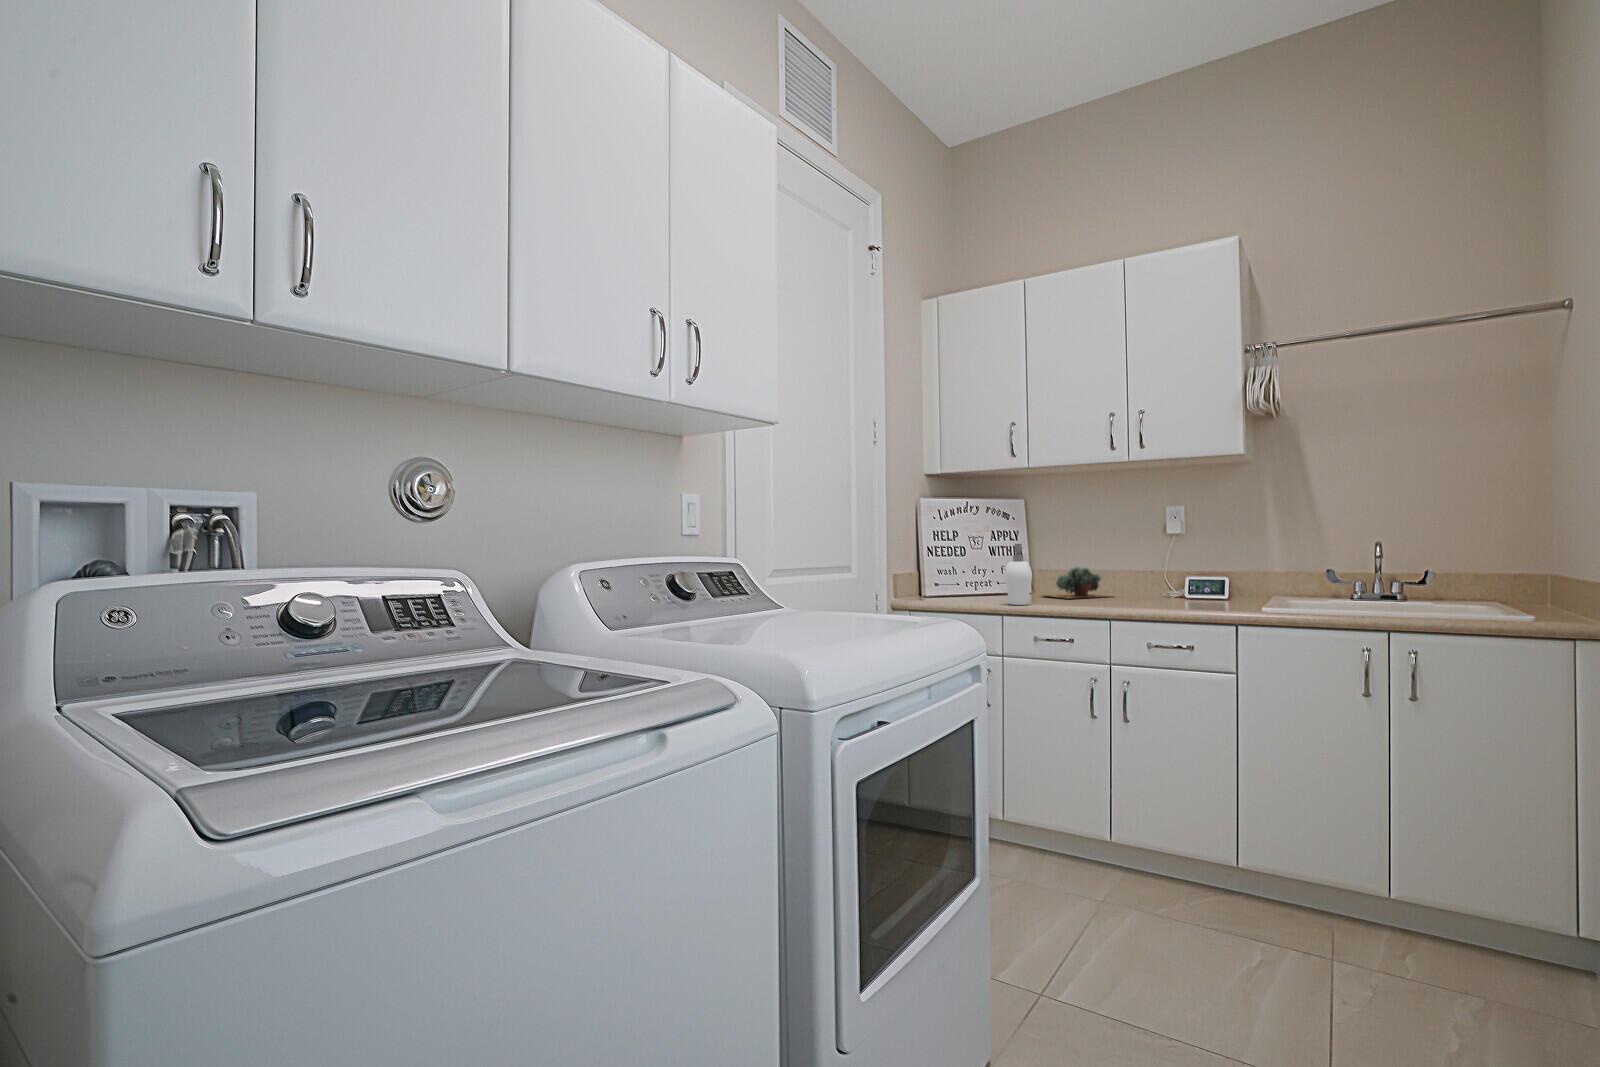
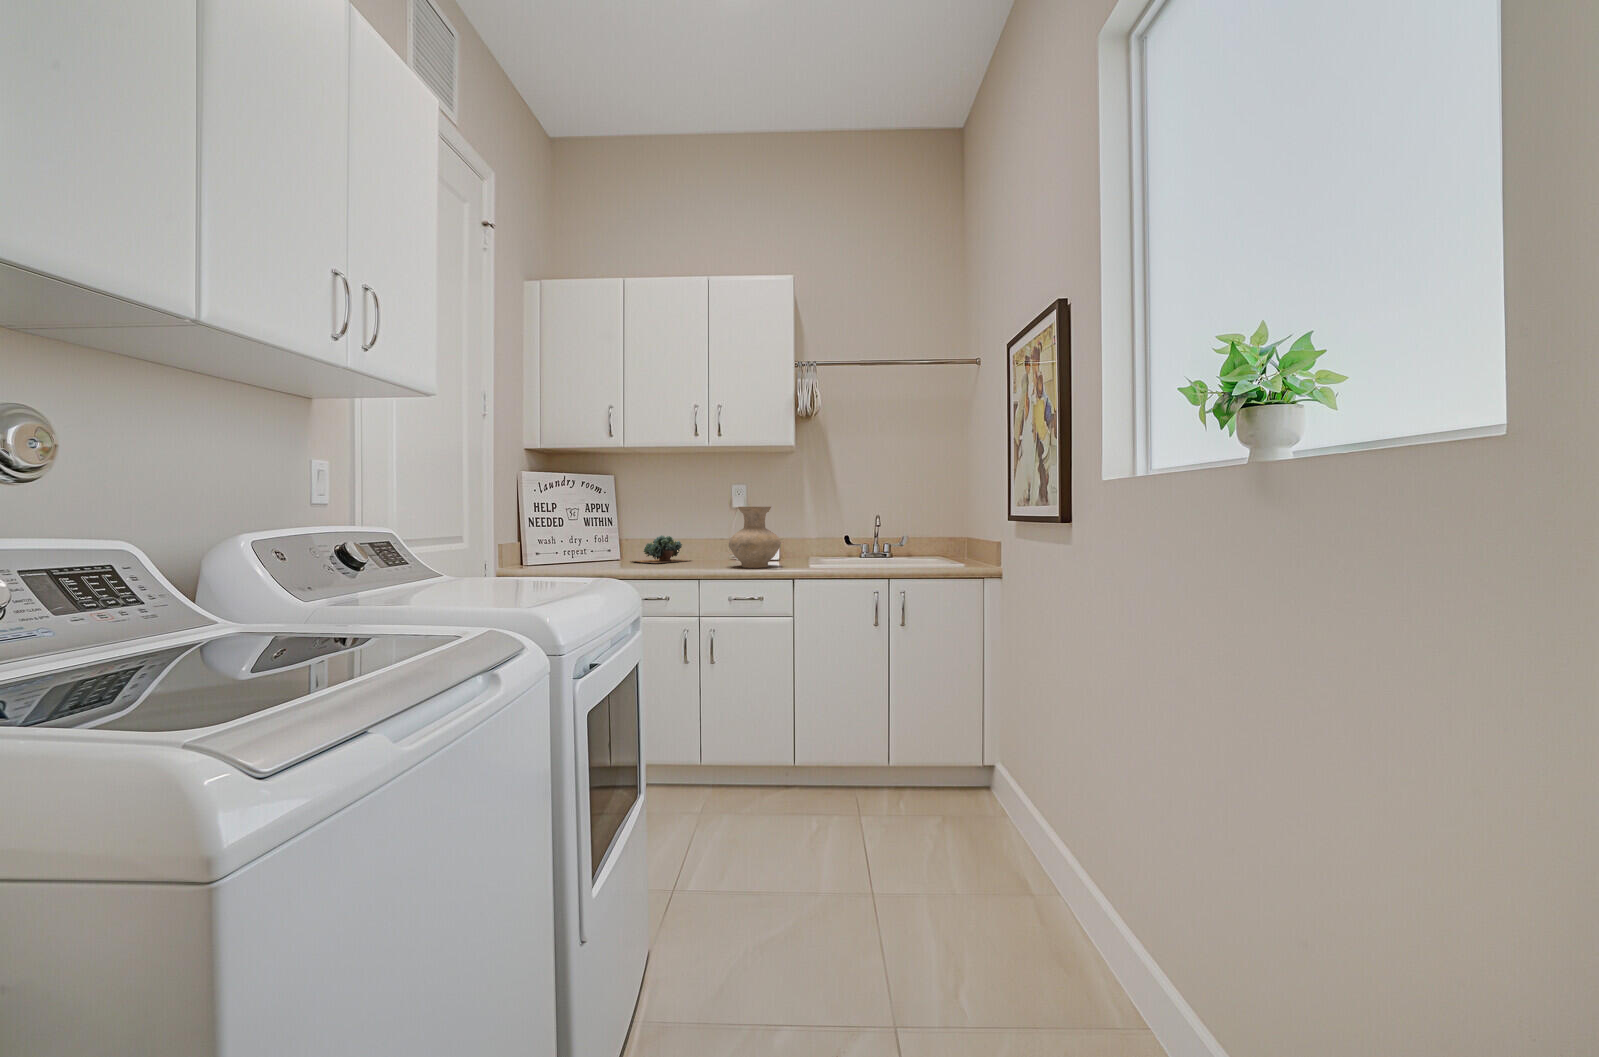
vase: none [1151,532,1223,608] -> present [729,507,781,567]
soap dispenser: present [1005,544,1032,605] -> none [607,515,637,570]

